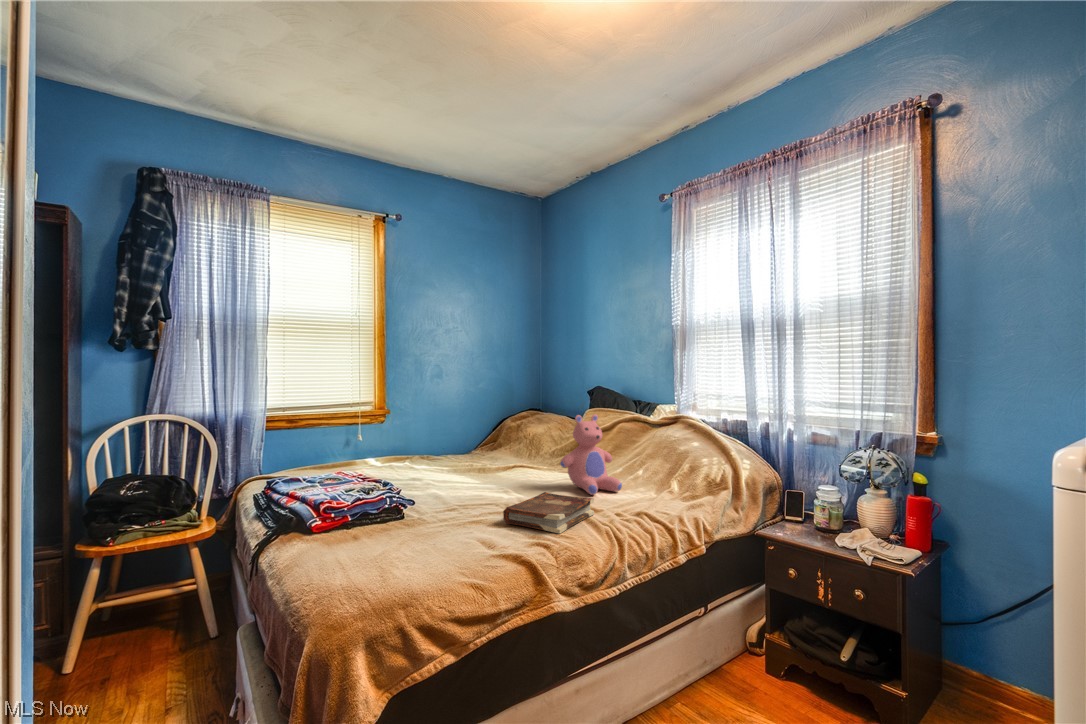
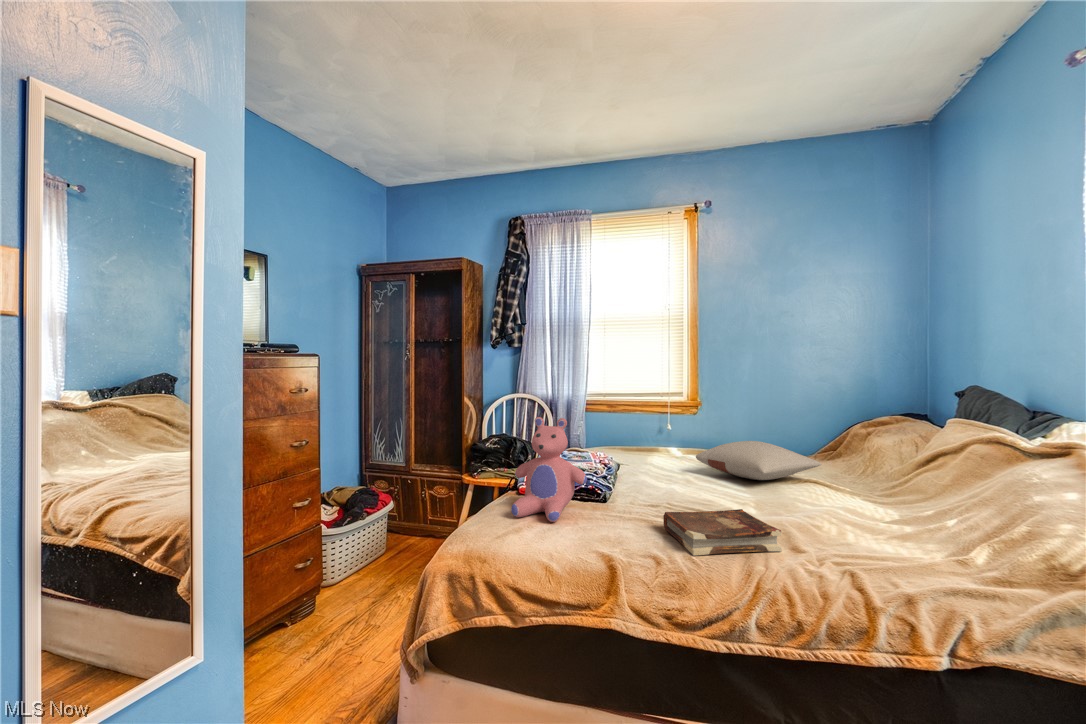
teddy bear: present [560,414,622,495] -> present [511,417,587,522]
pillow: none [435,440,526,473] -> present [696,441,821,480]

